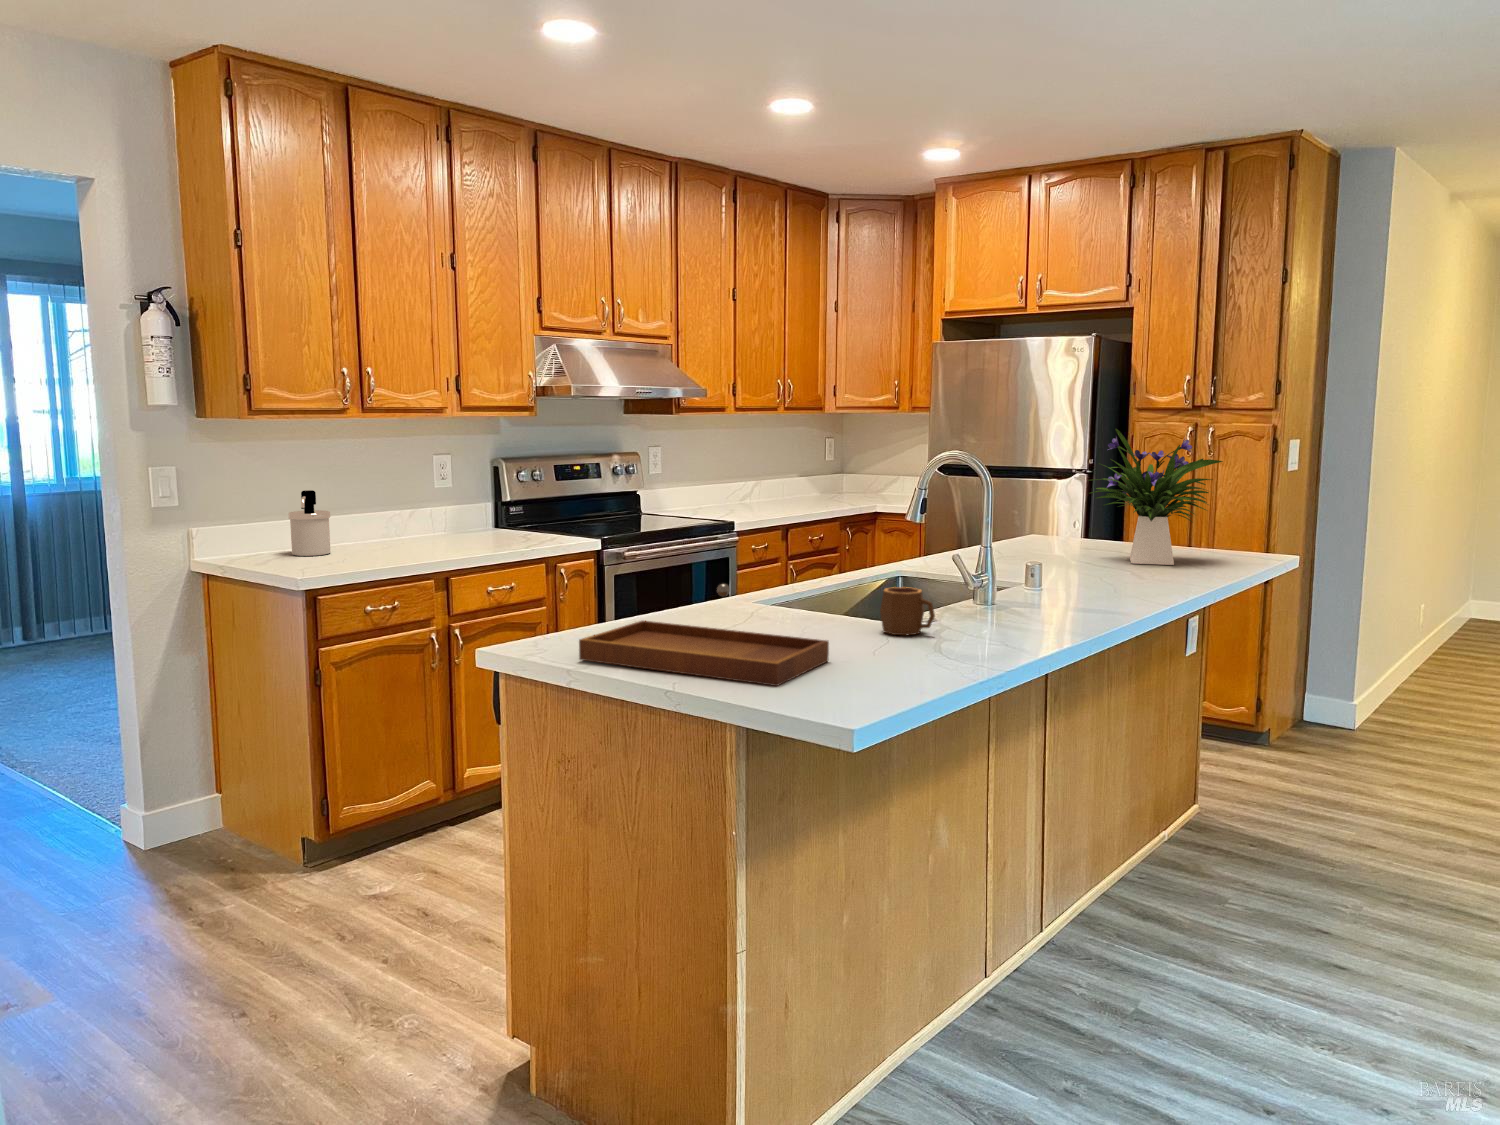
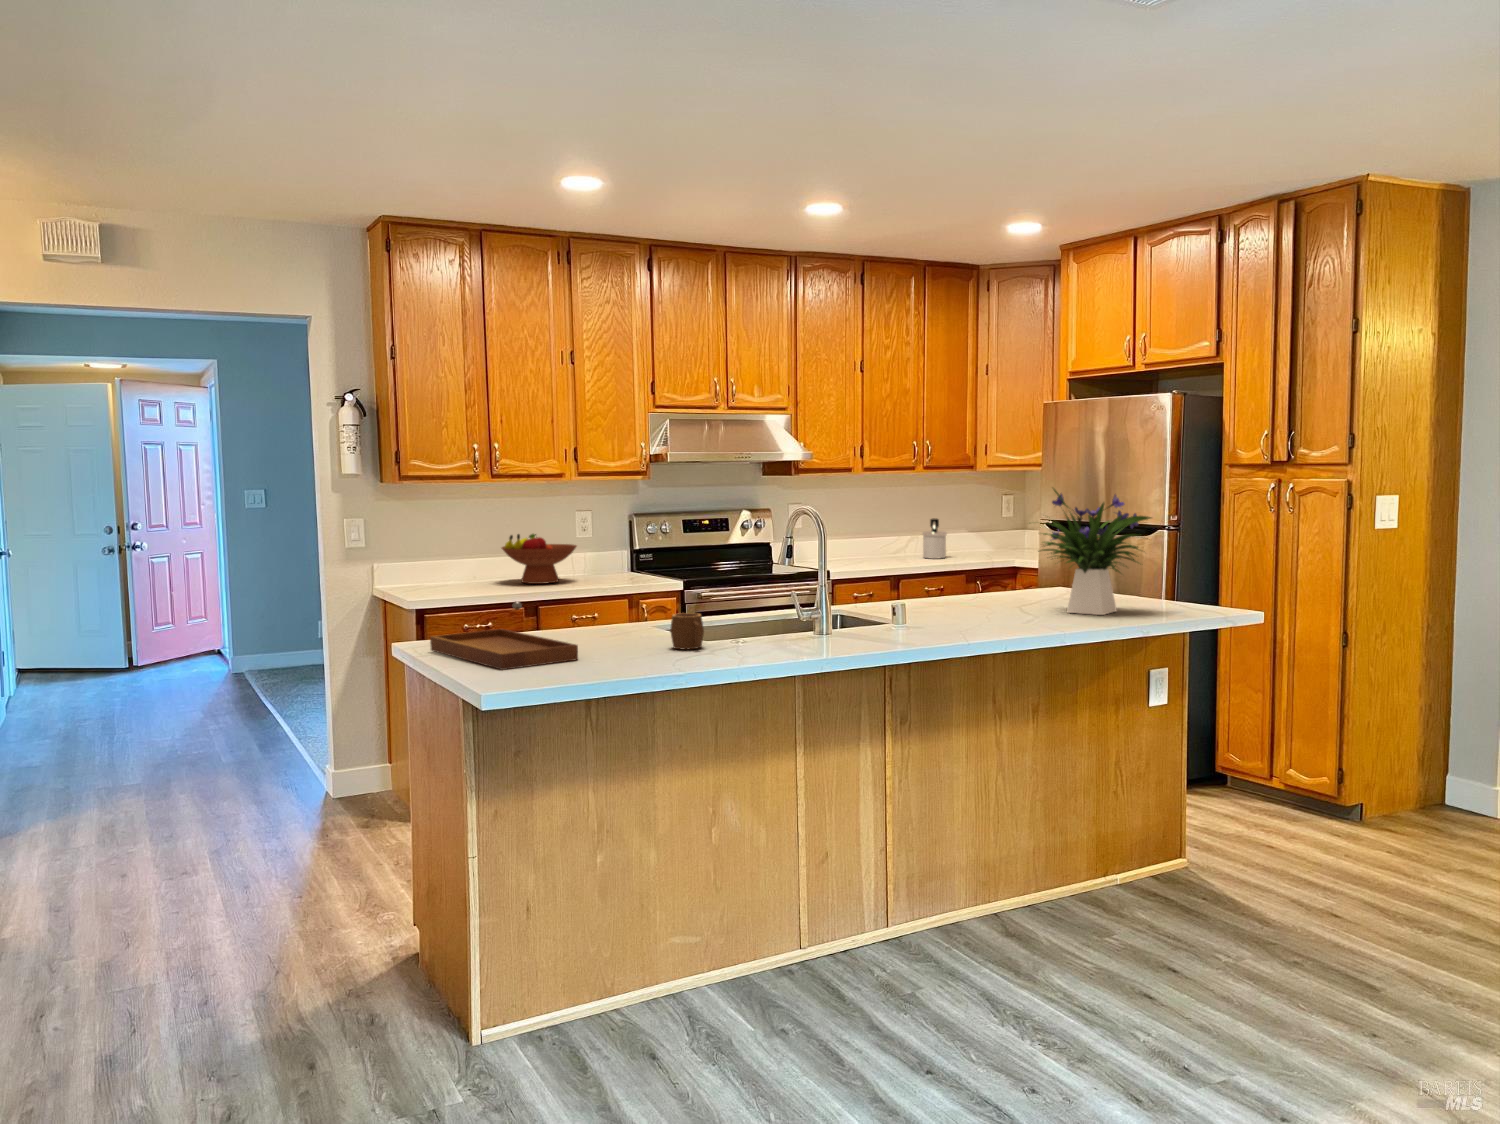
fruit bowl: none [372,484,472,548] -> present [502,534,577,584]
soap dispenser: present [288,490,331,556] -> present [922,518,947,559]

